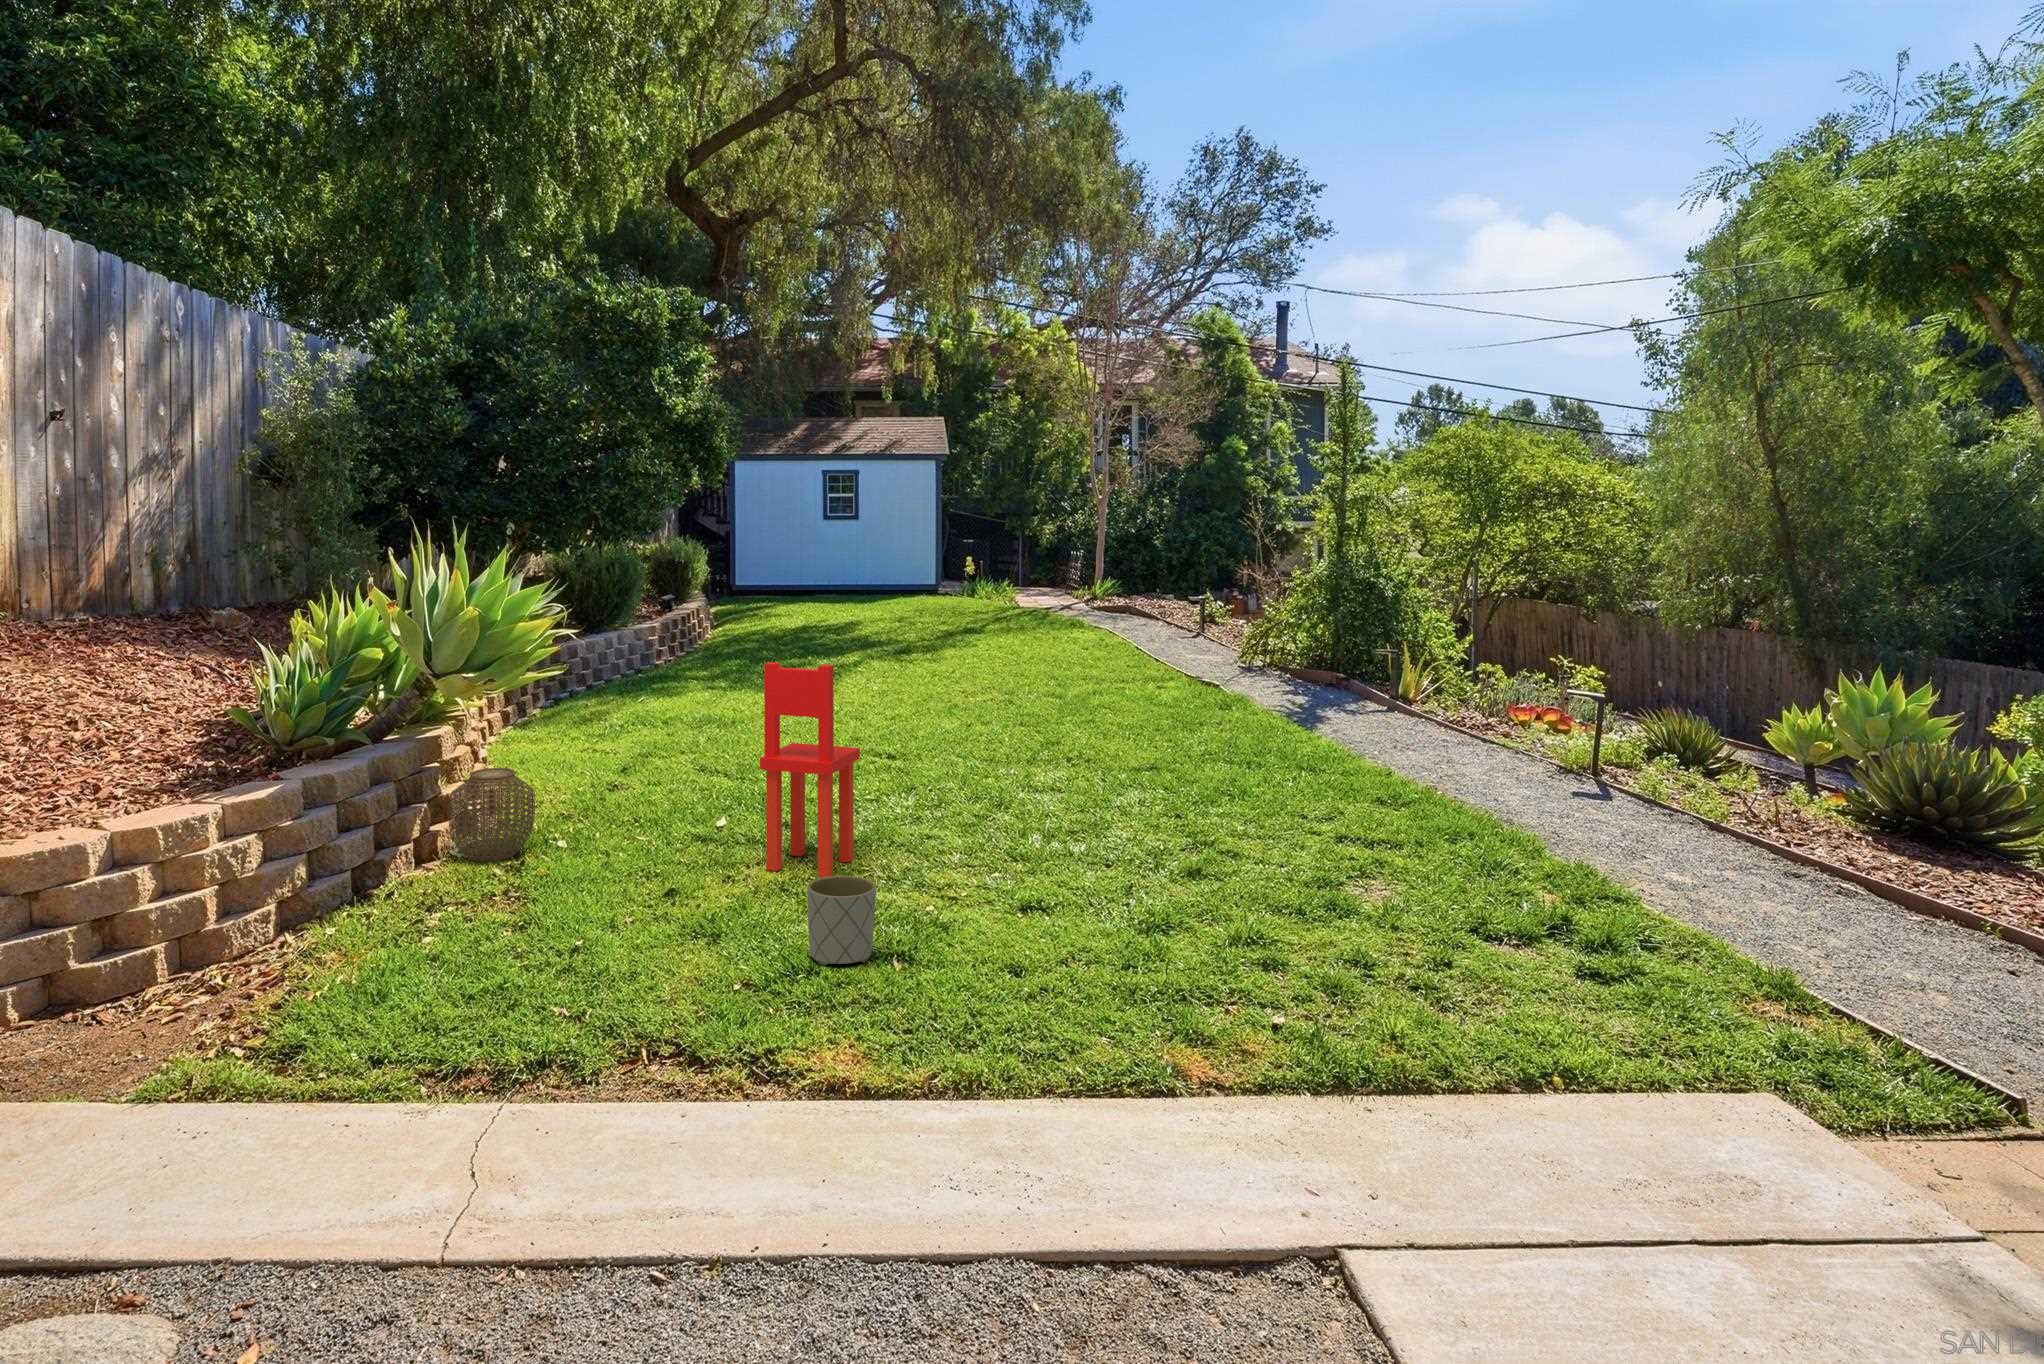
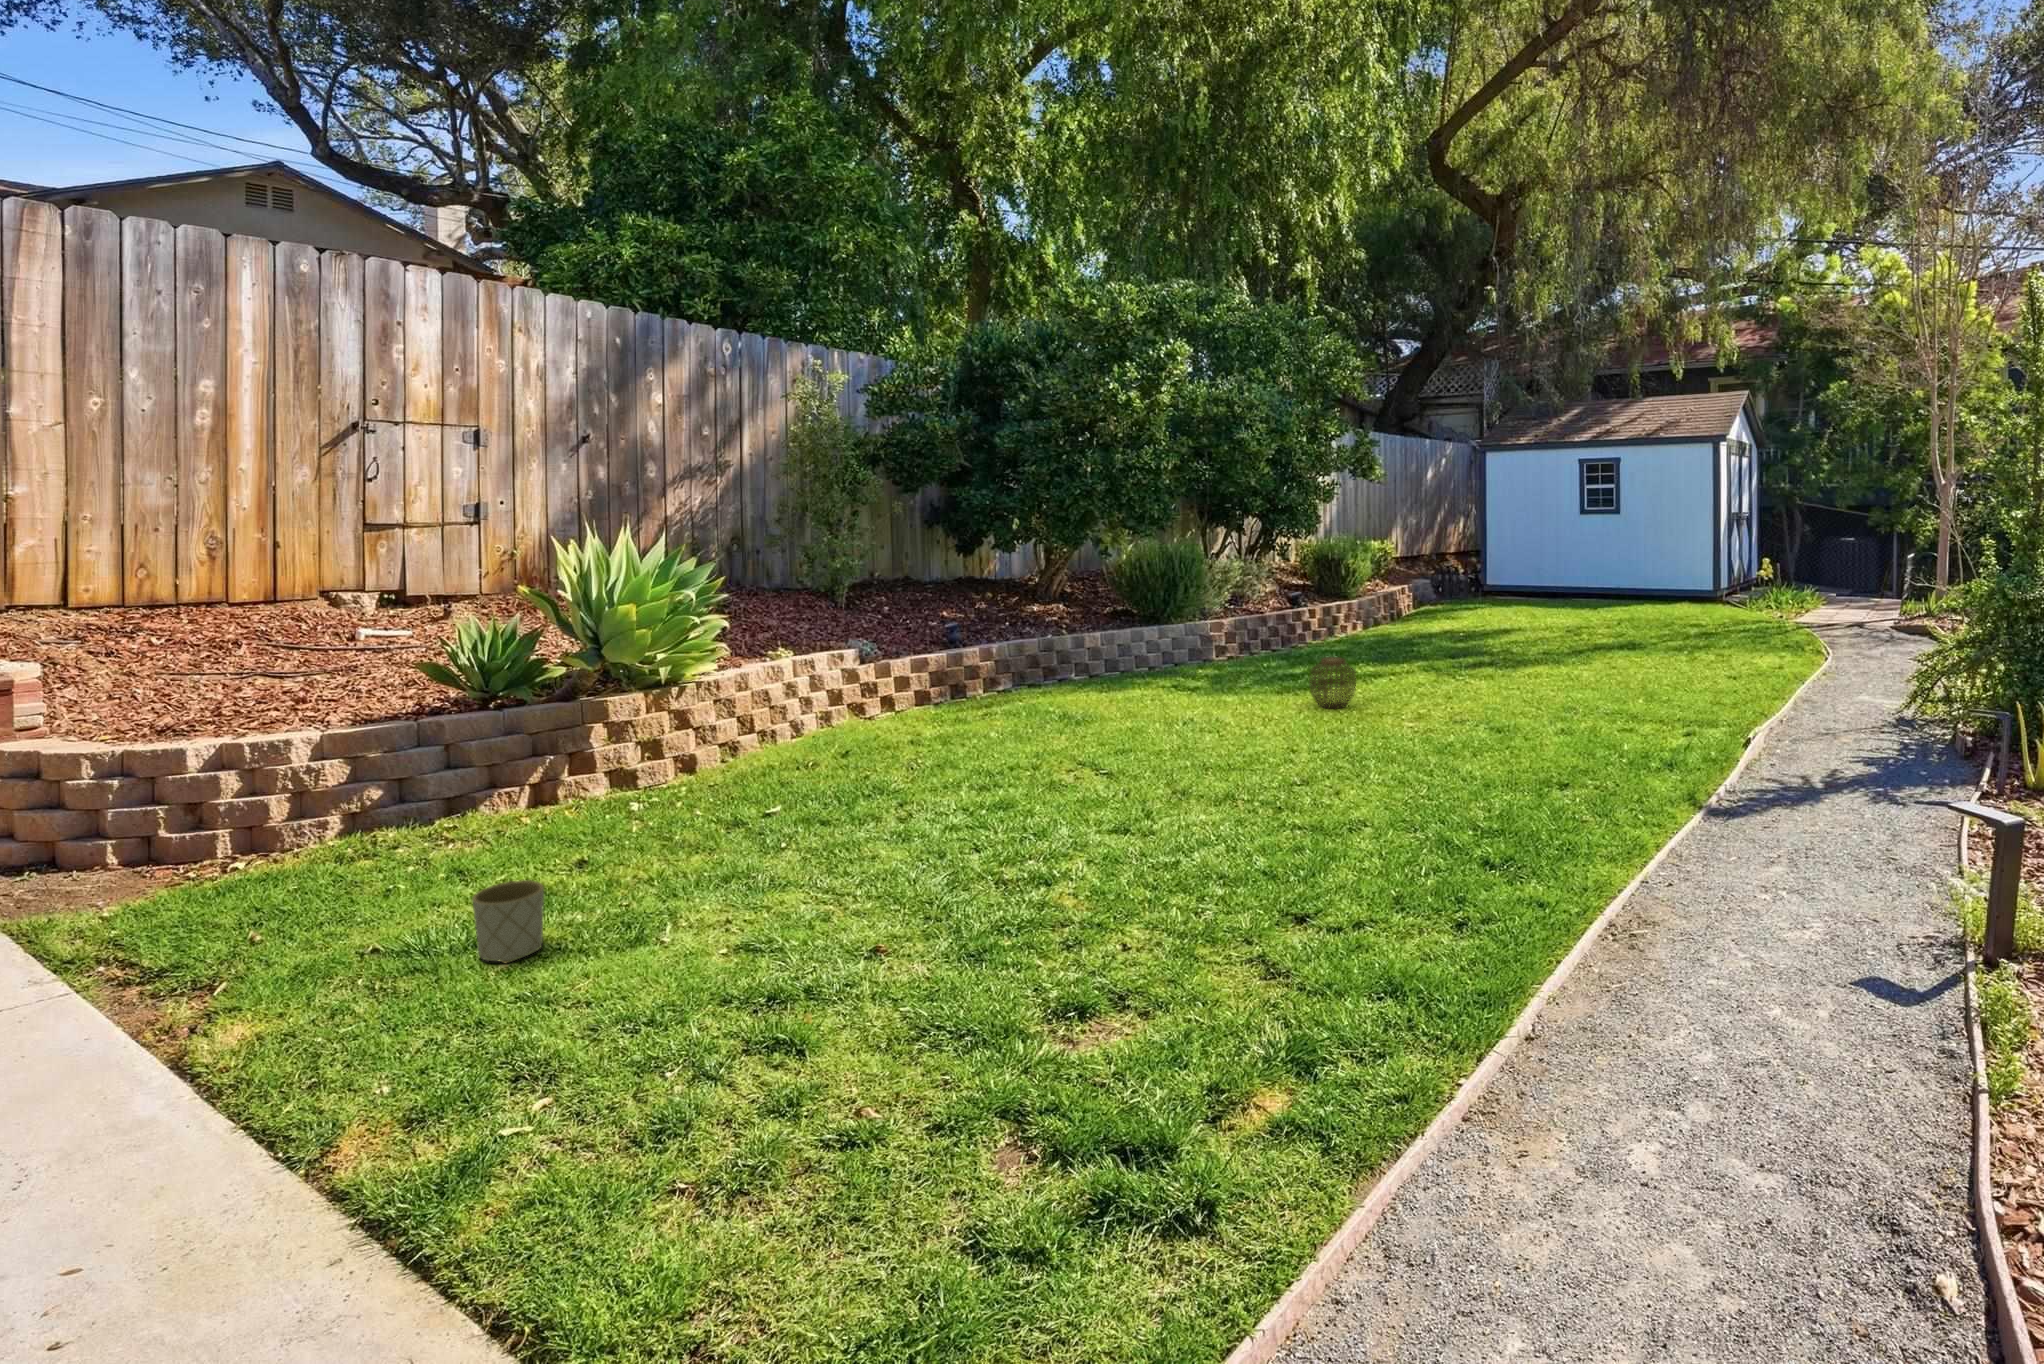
chair: present [760,662,860,877] -> none [684,676,774,877]
woven basket: present [449,768,535,862] -> present [1310,657,1356,709]

